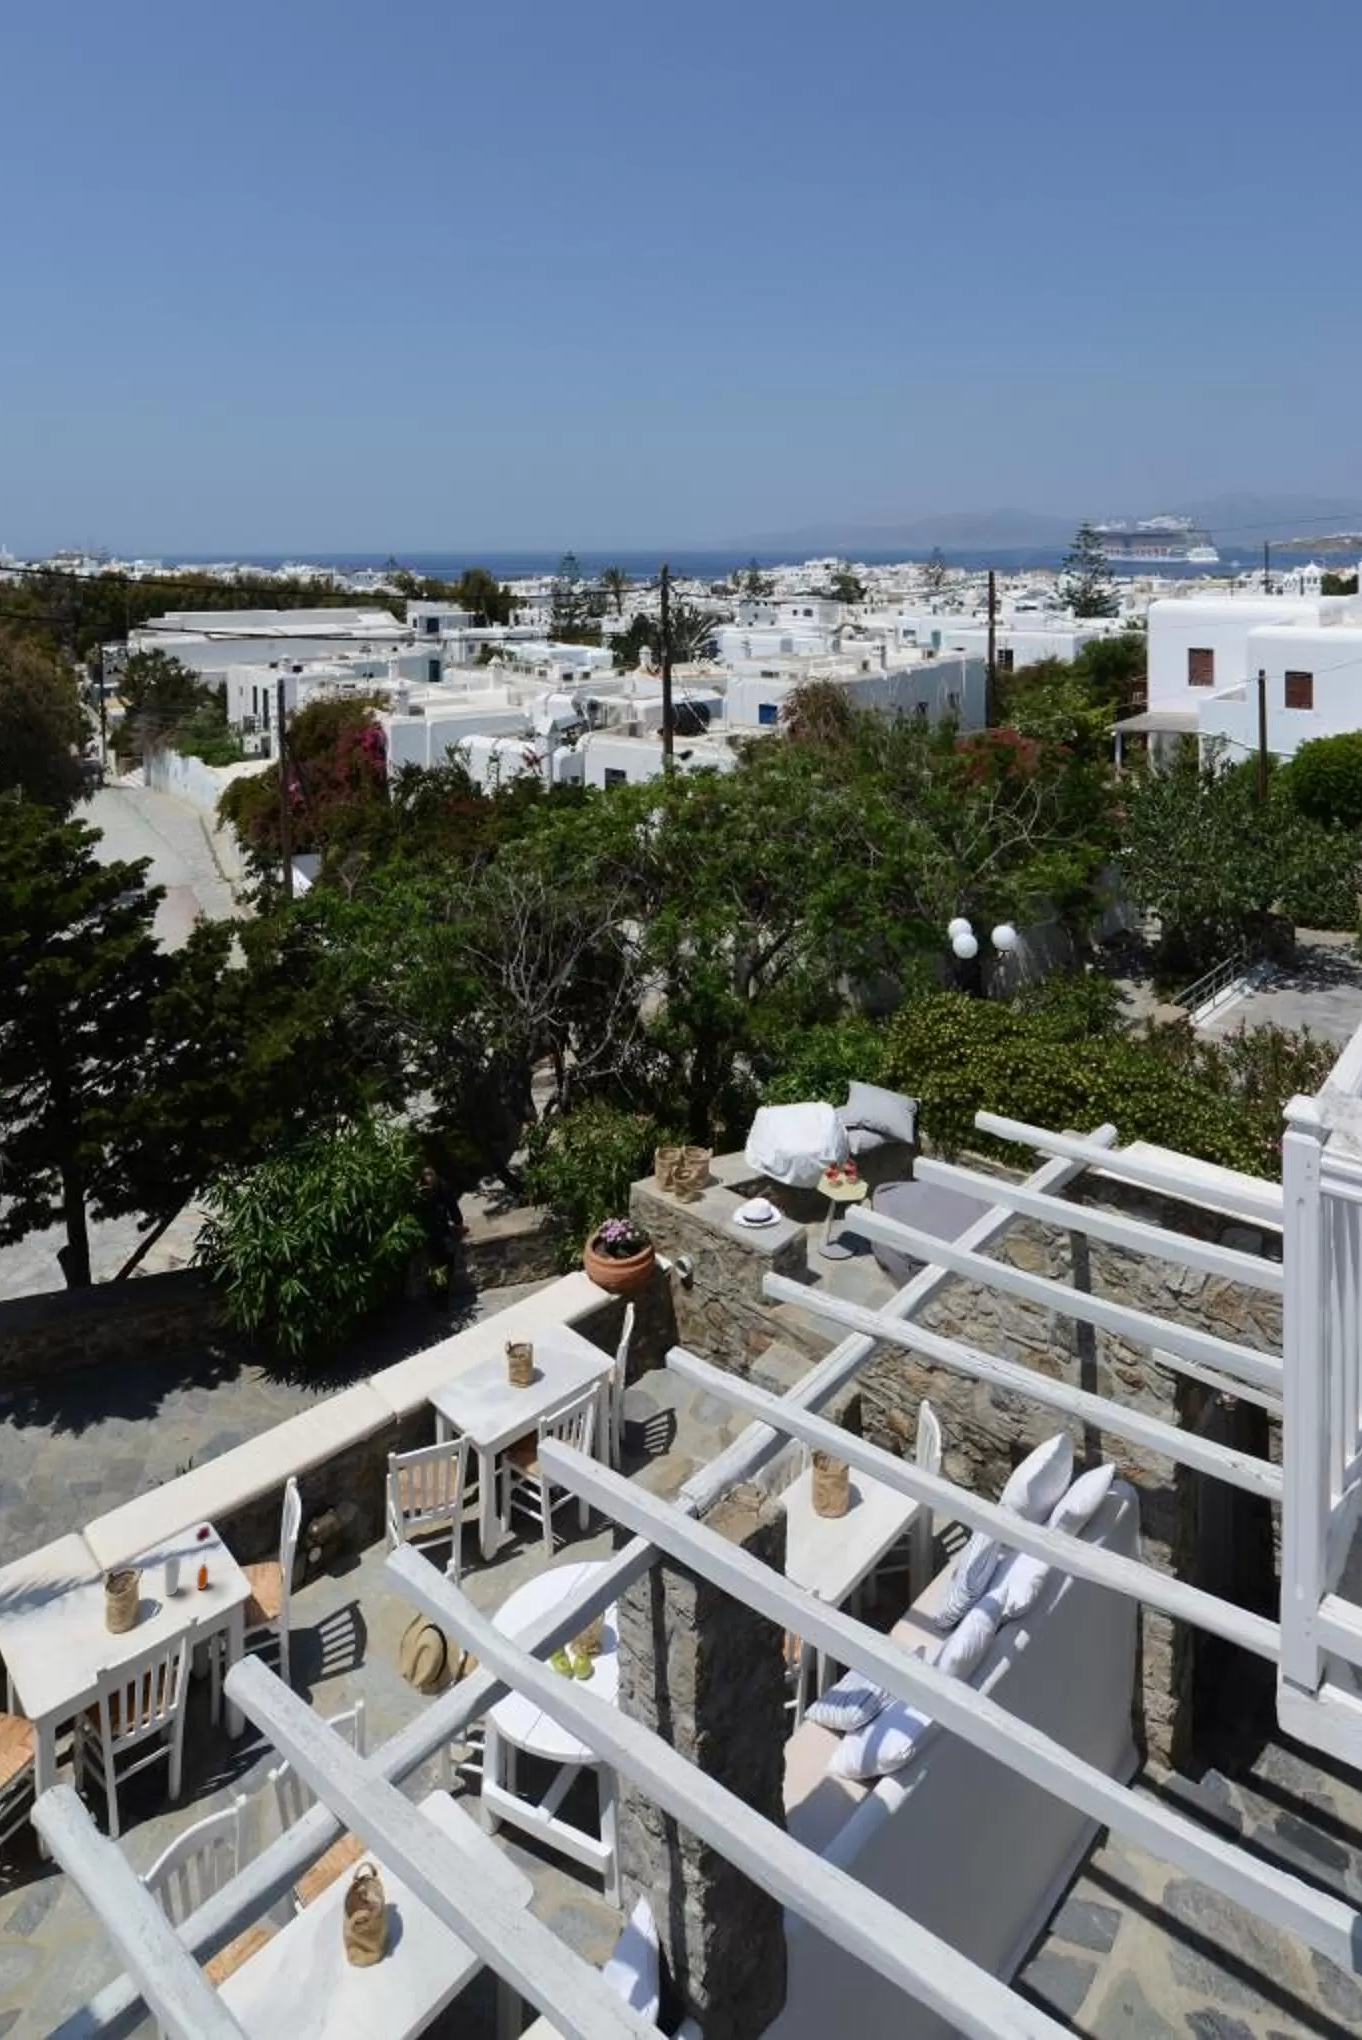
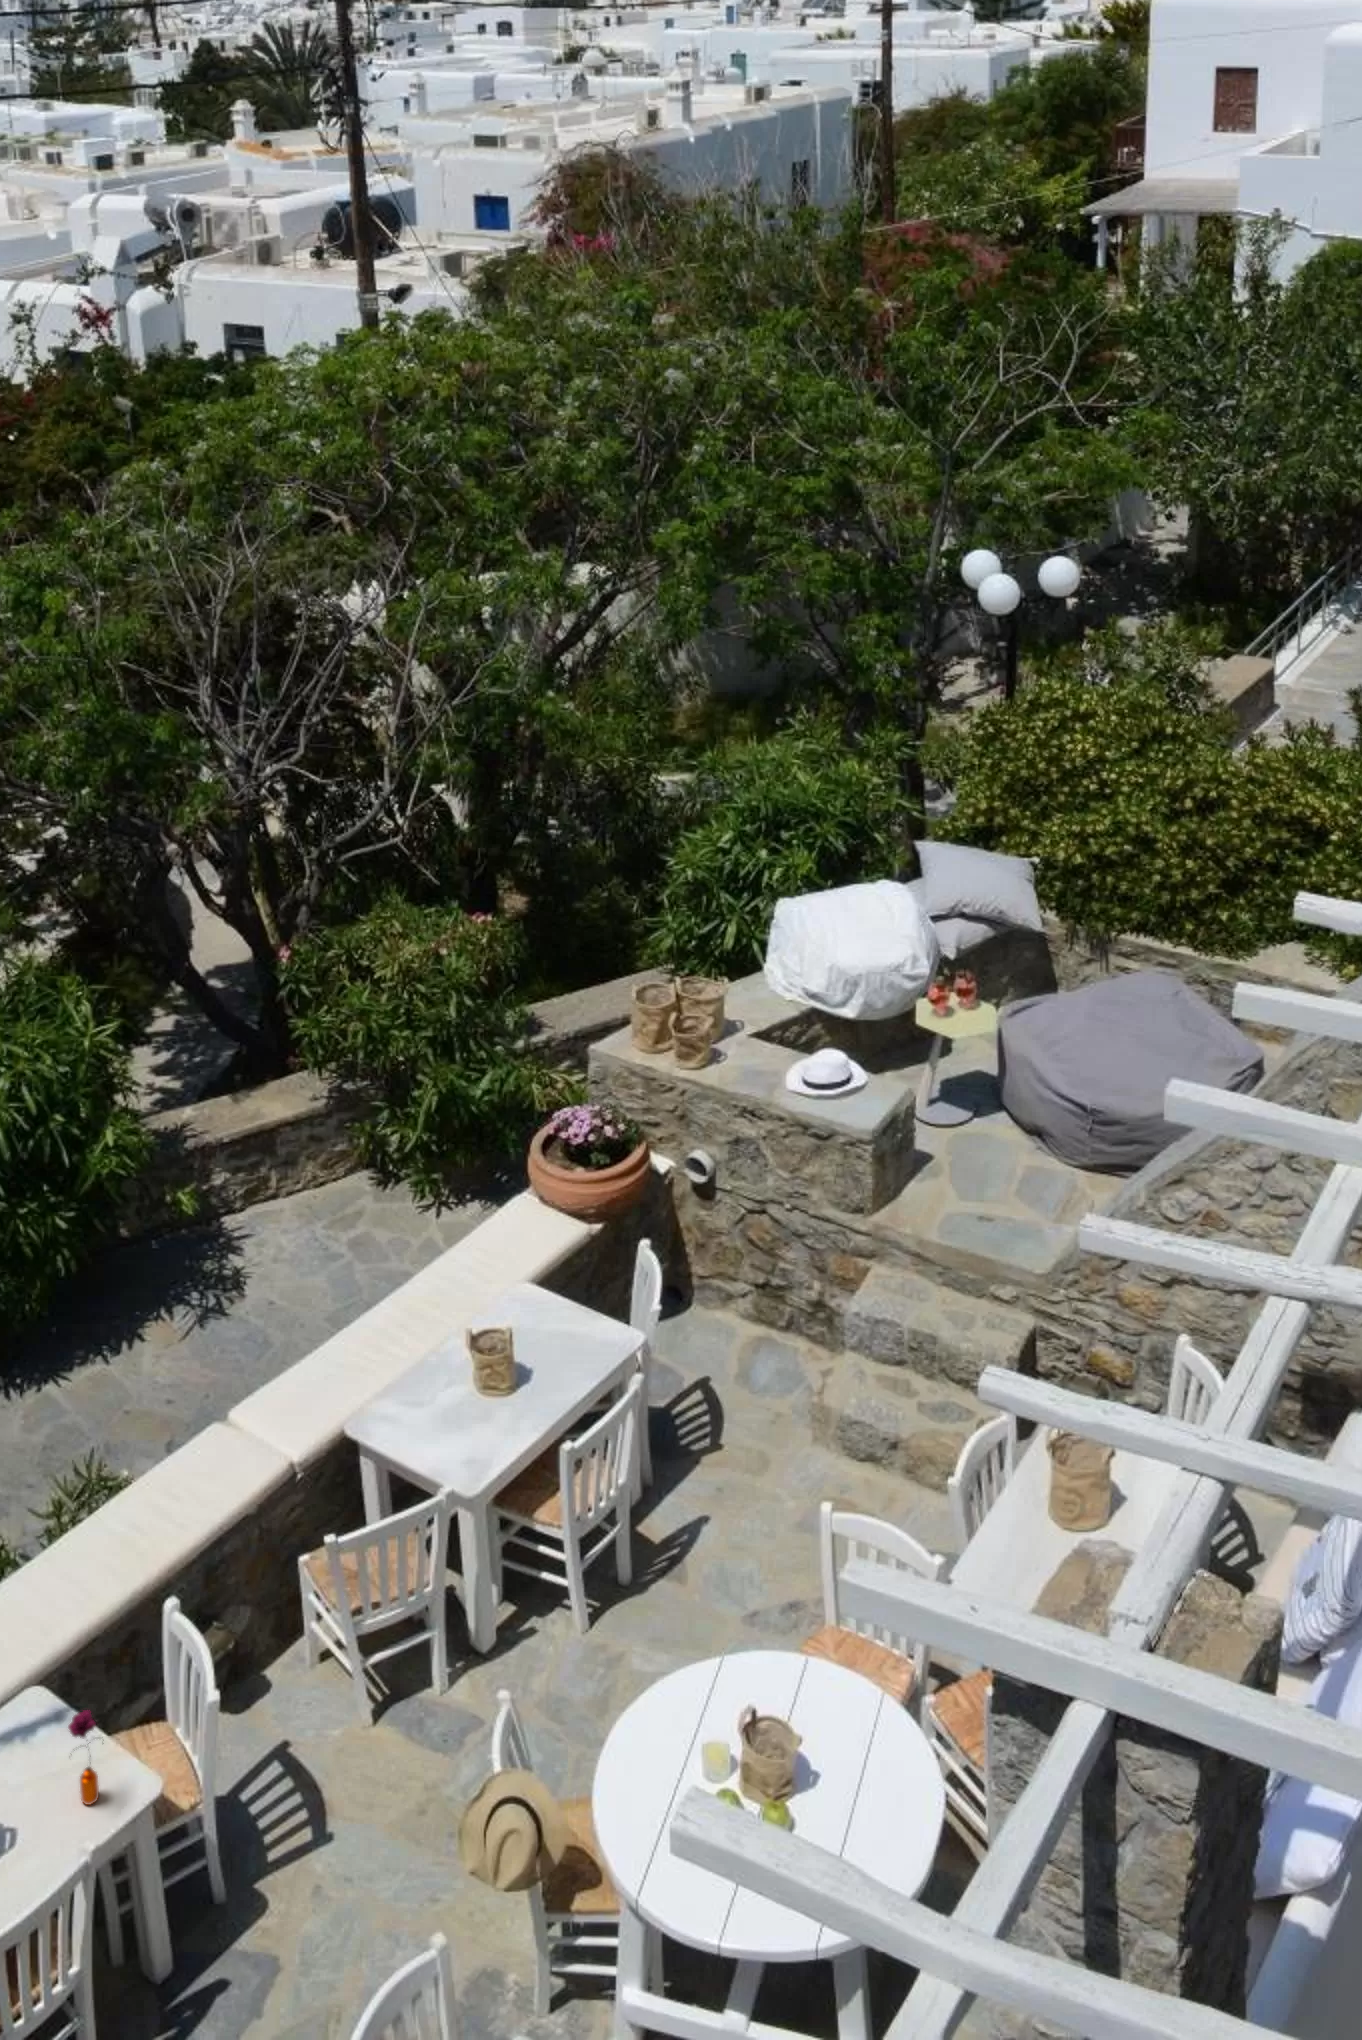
cup: present [165,1557,181,1595] -> none [20,1764,48,1824]

